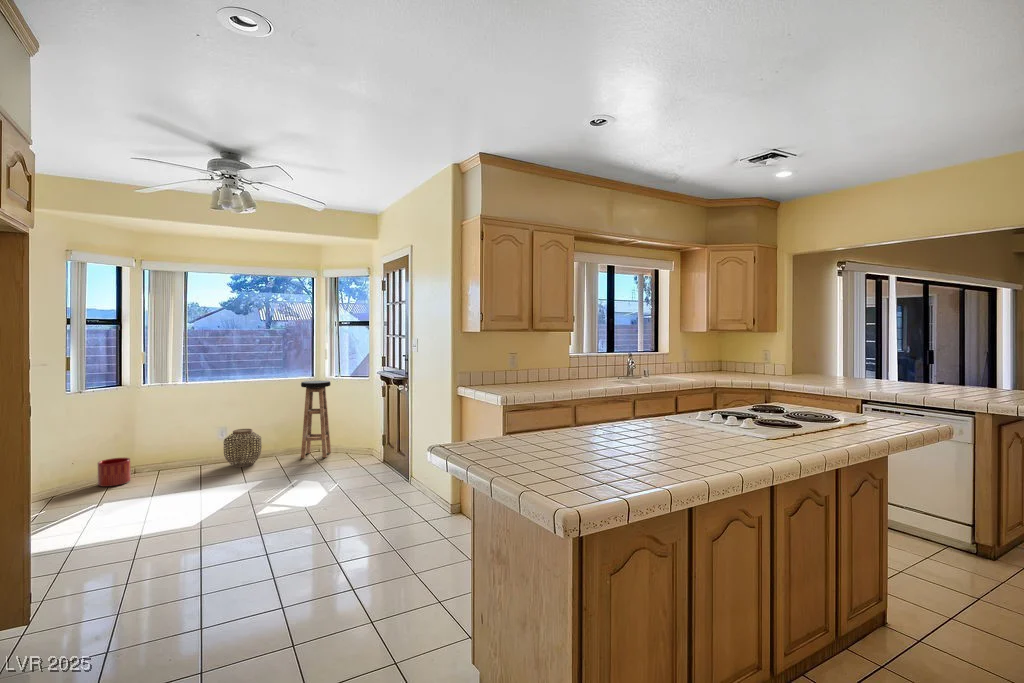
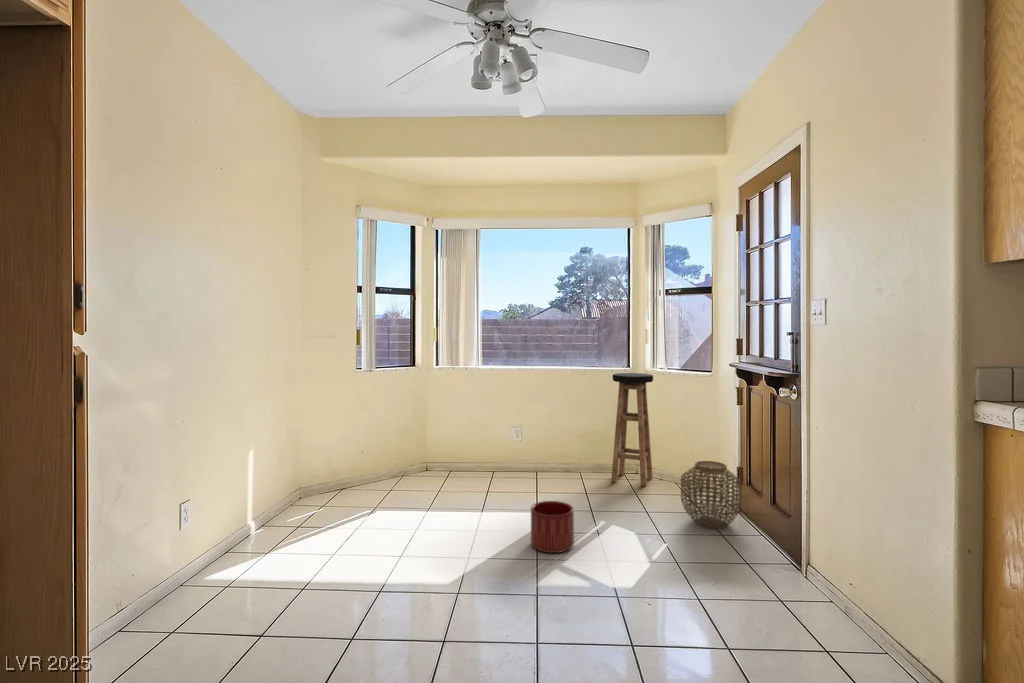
woven basket: present [224,429,262,467] -> present [681,461,741,529]
planter: present [98,458,131,487] -> present [531,501,574,553]

